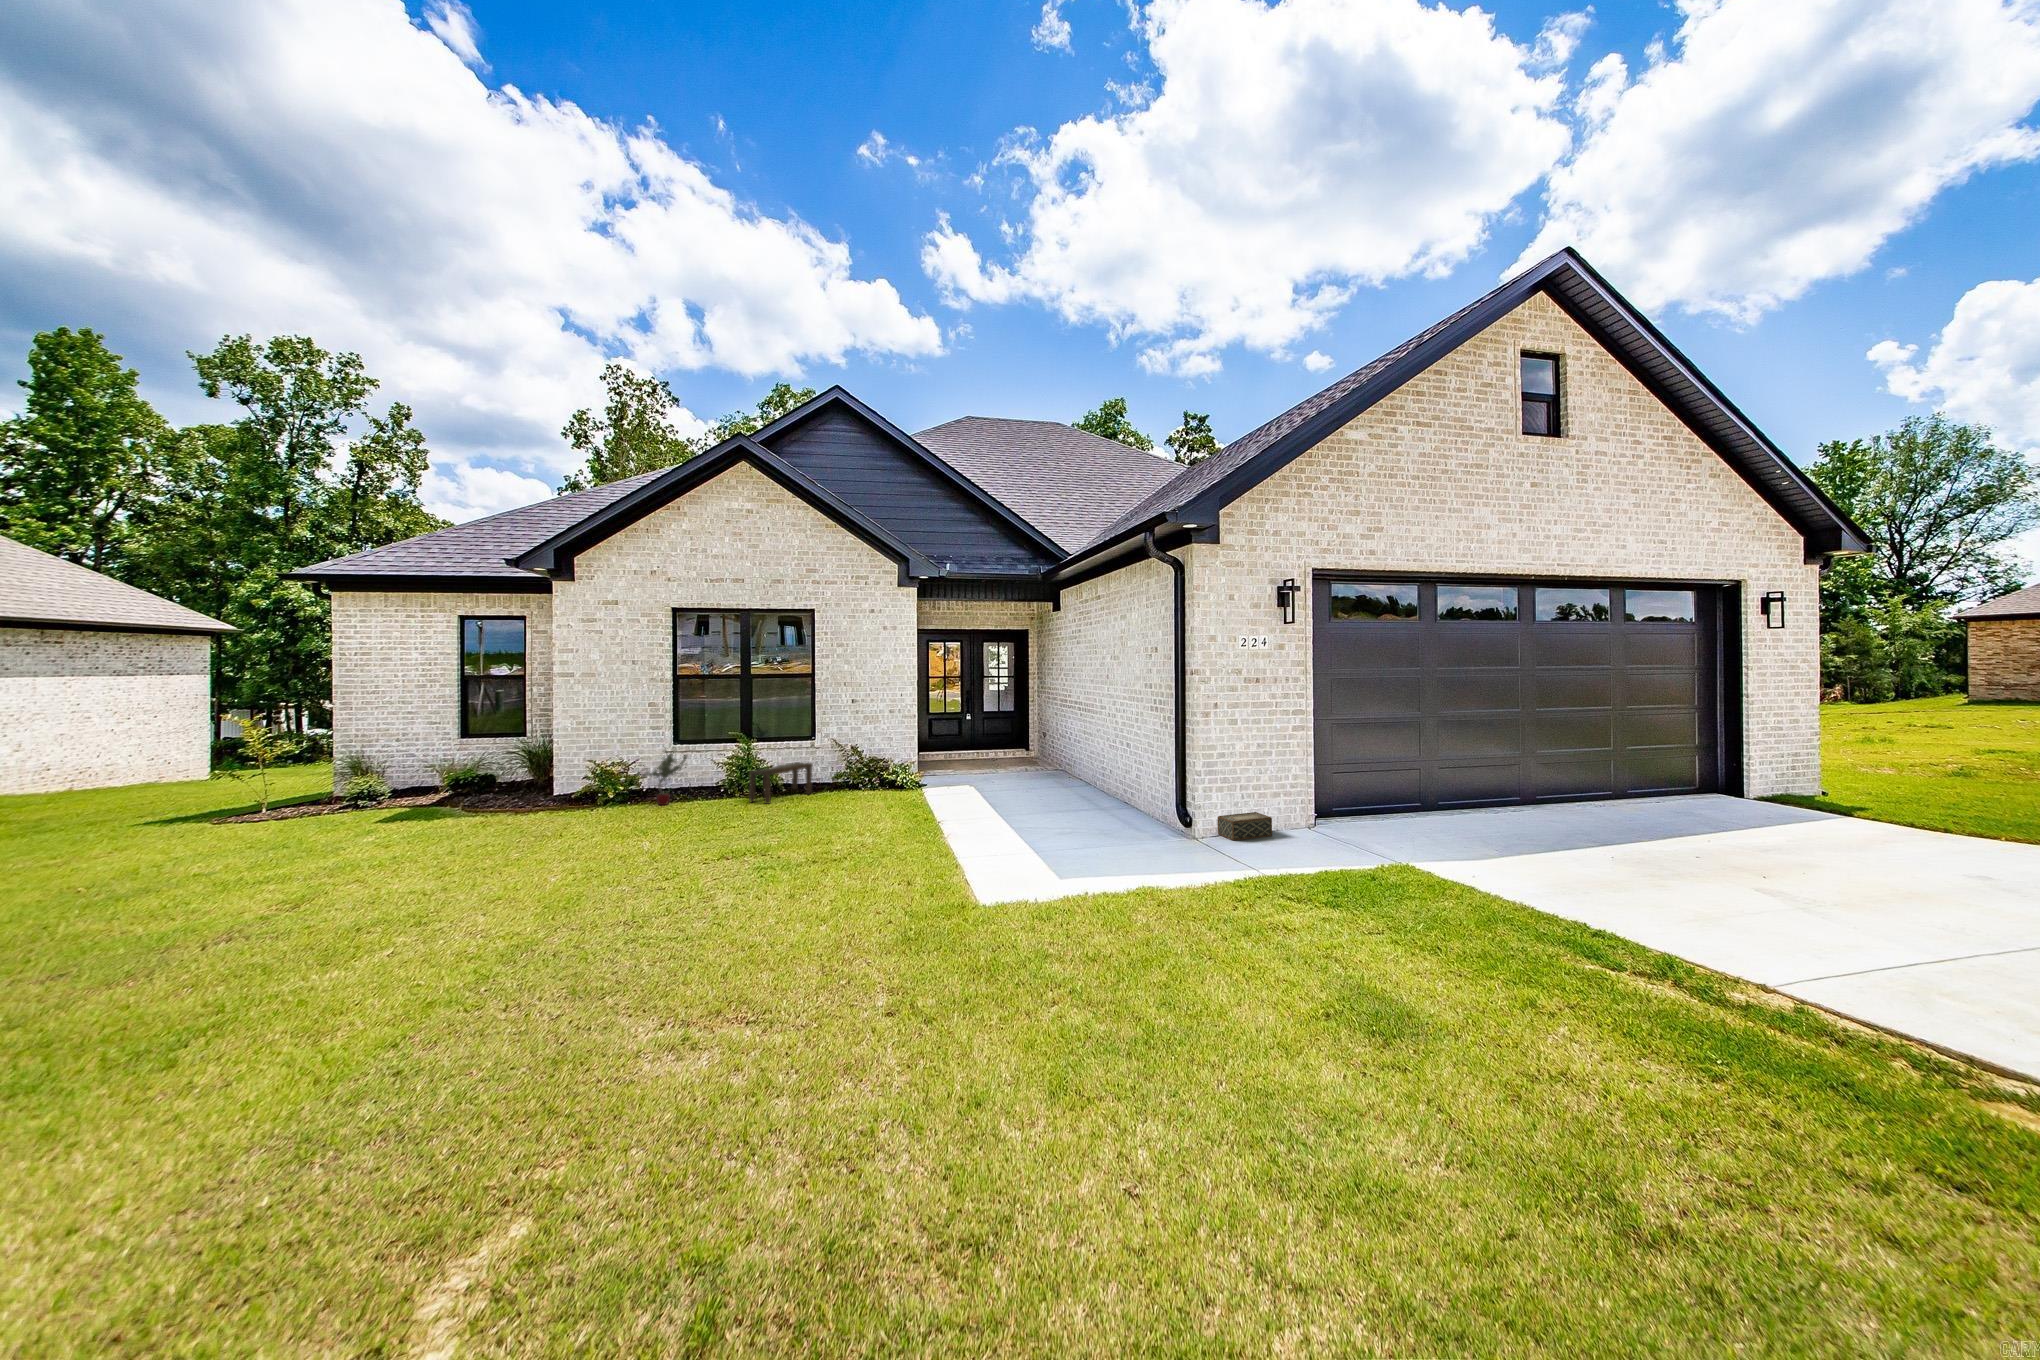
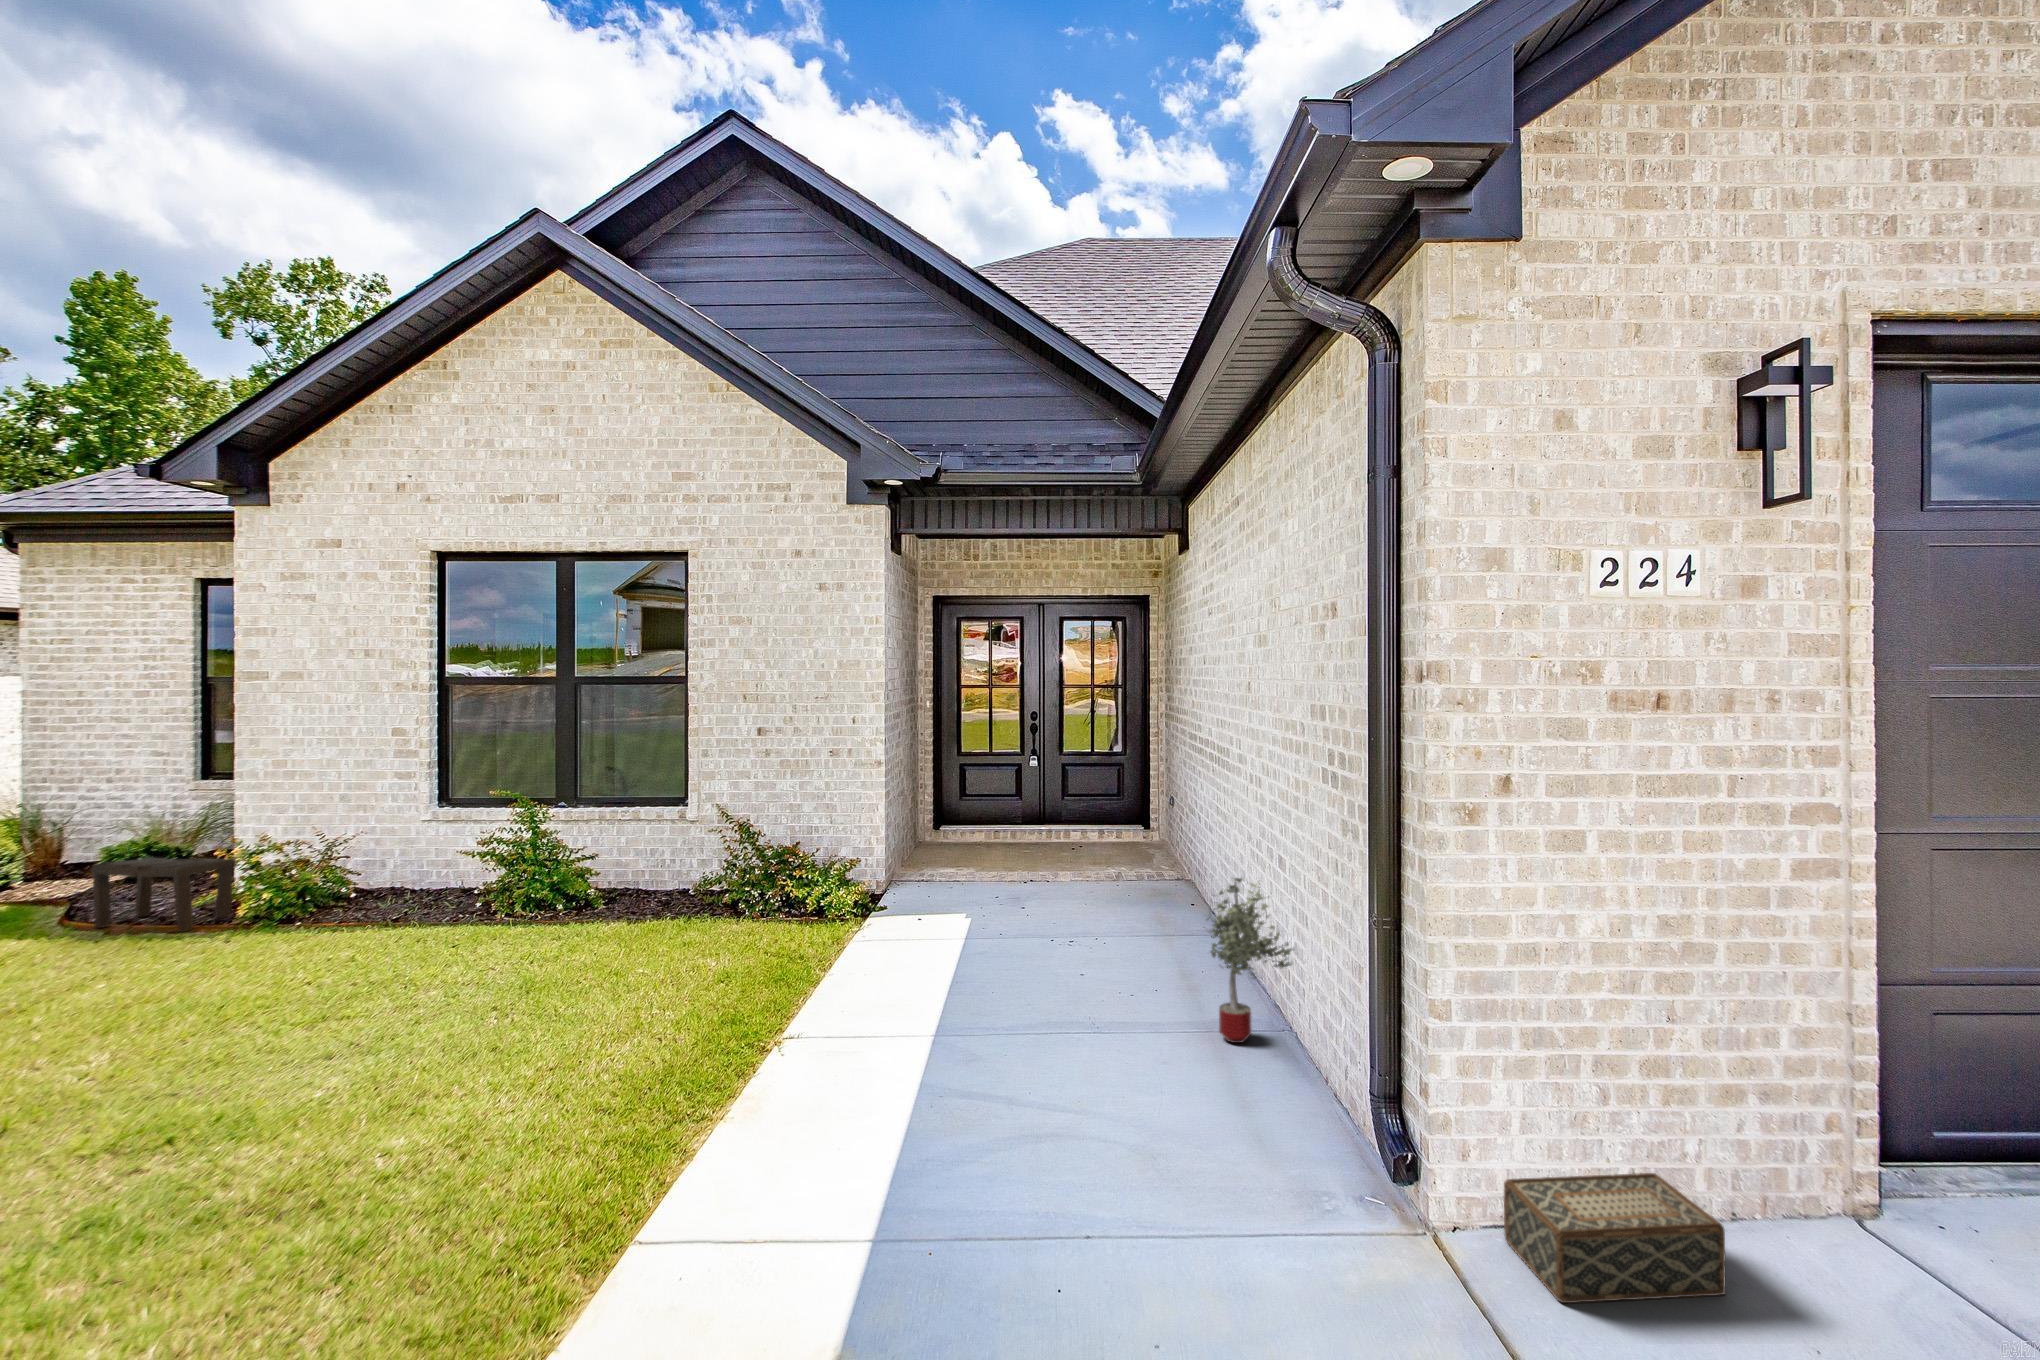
potted tree: present [639,748,687,805] -> present [1207,878,1294,1043]
bench: present [749,762,813,804] -> present [91,857,235,932]

